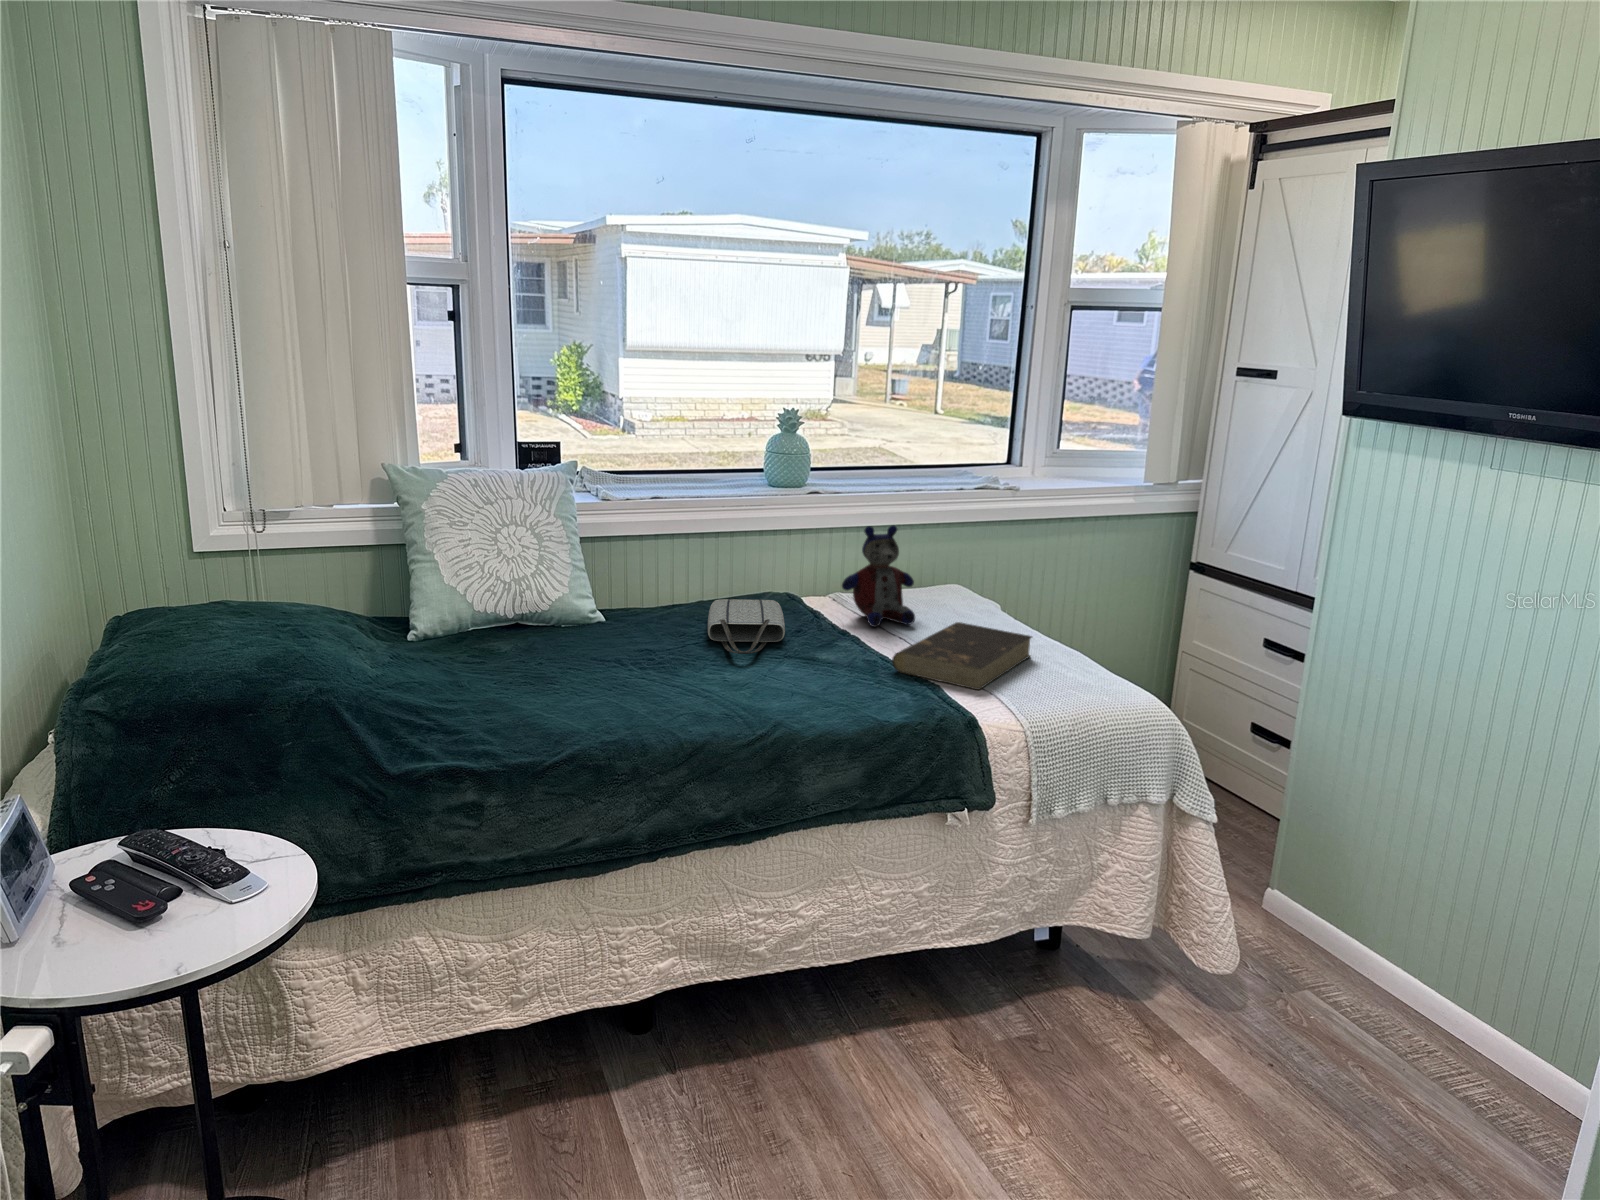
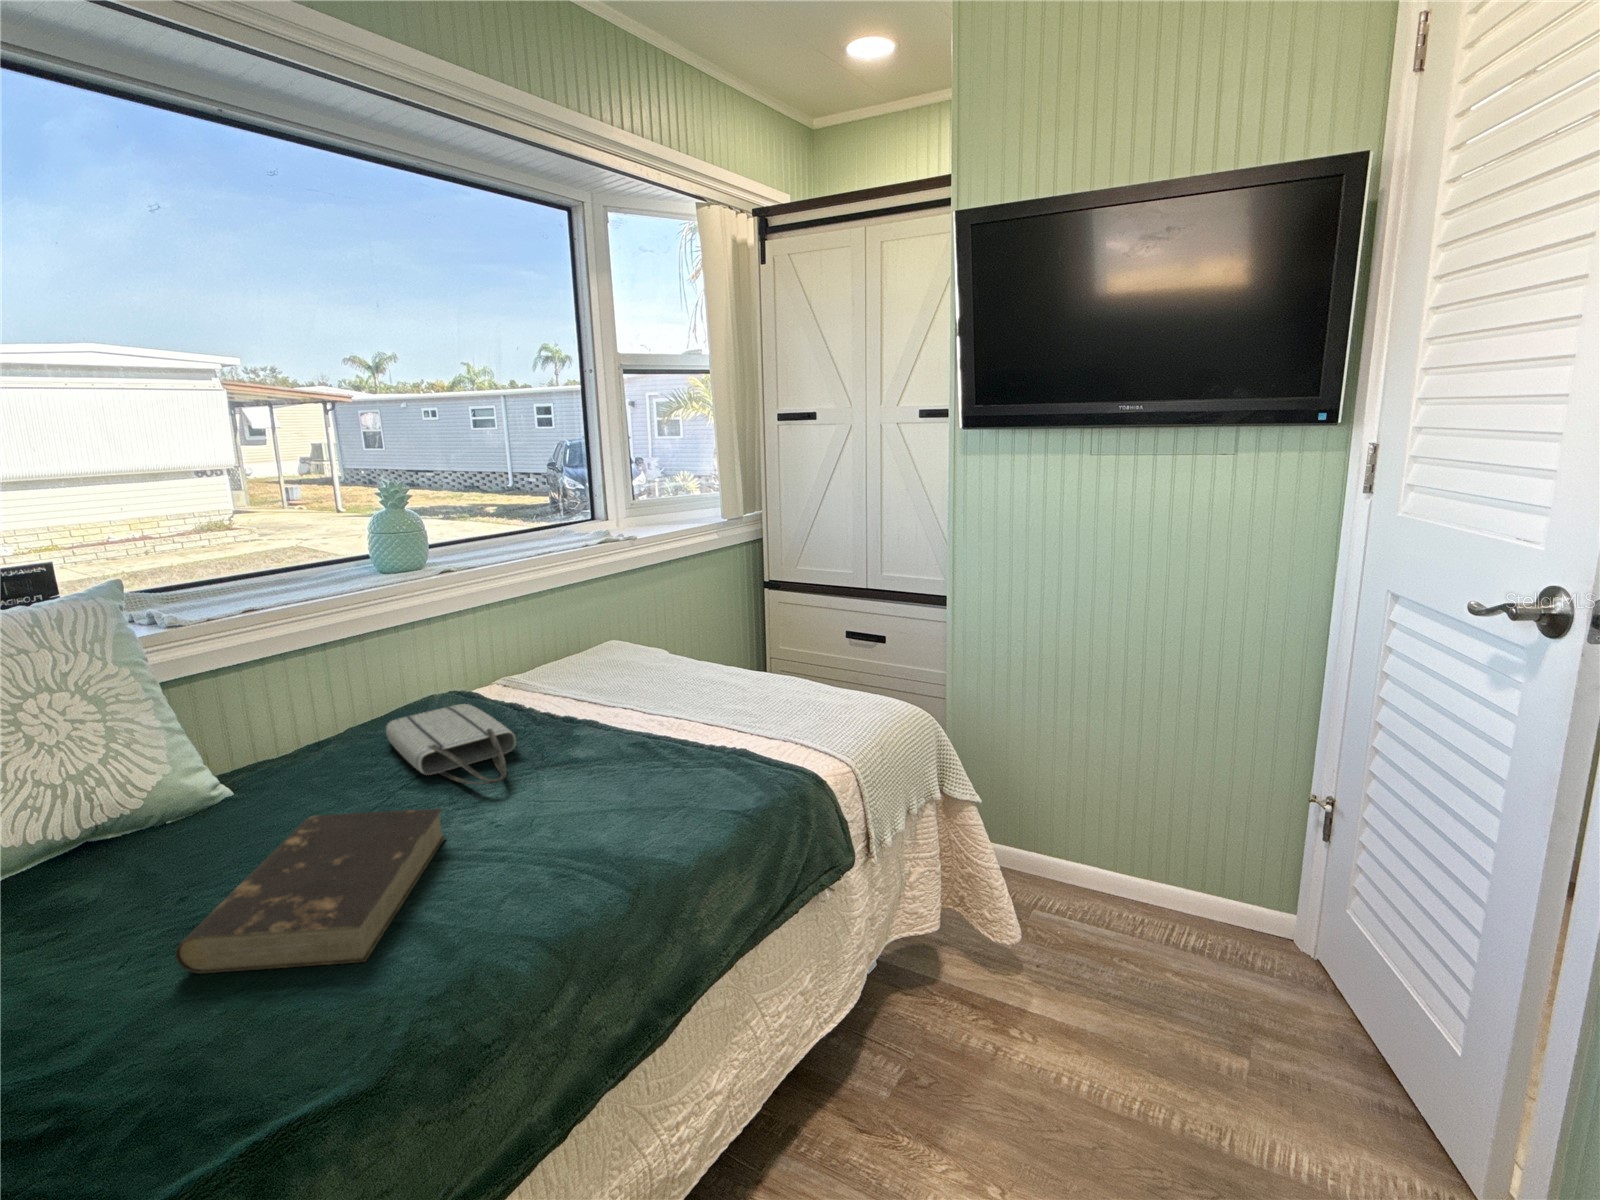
stuffed bear: present [842,525,915,627] -> none [538,590,627,704]
book: present [892,622,1032,690] -> present [175,809,446,974]

